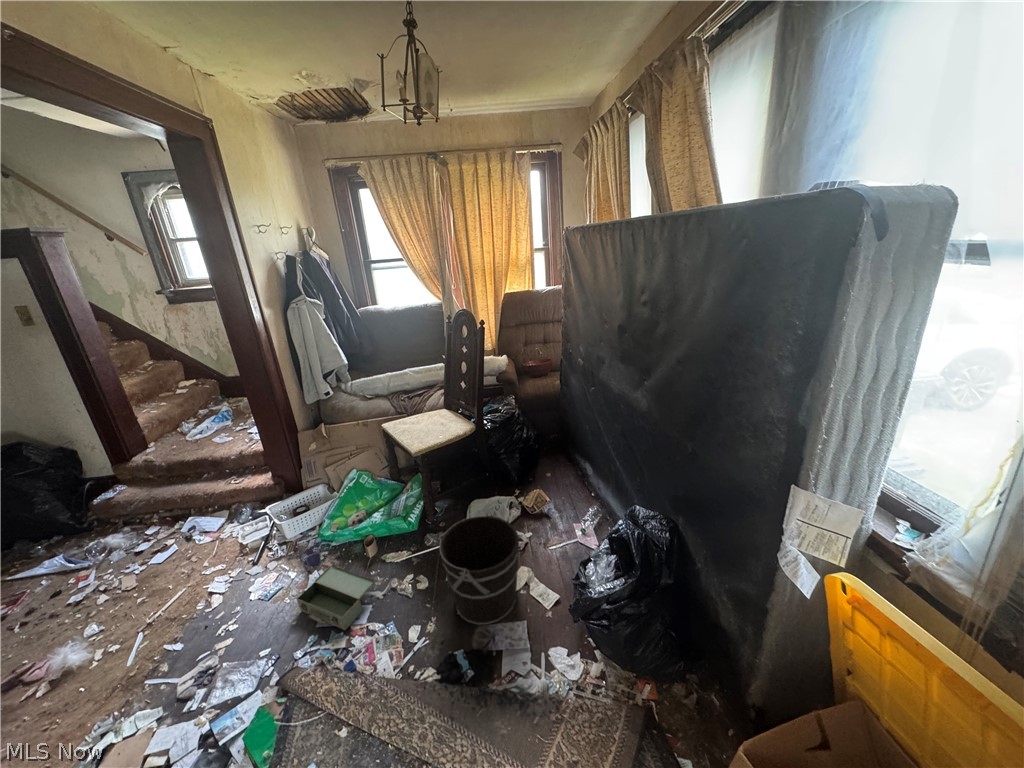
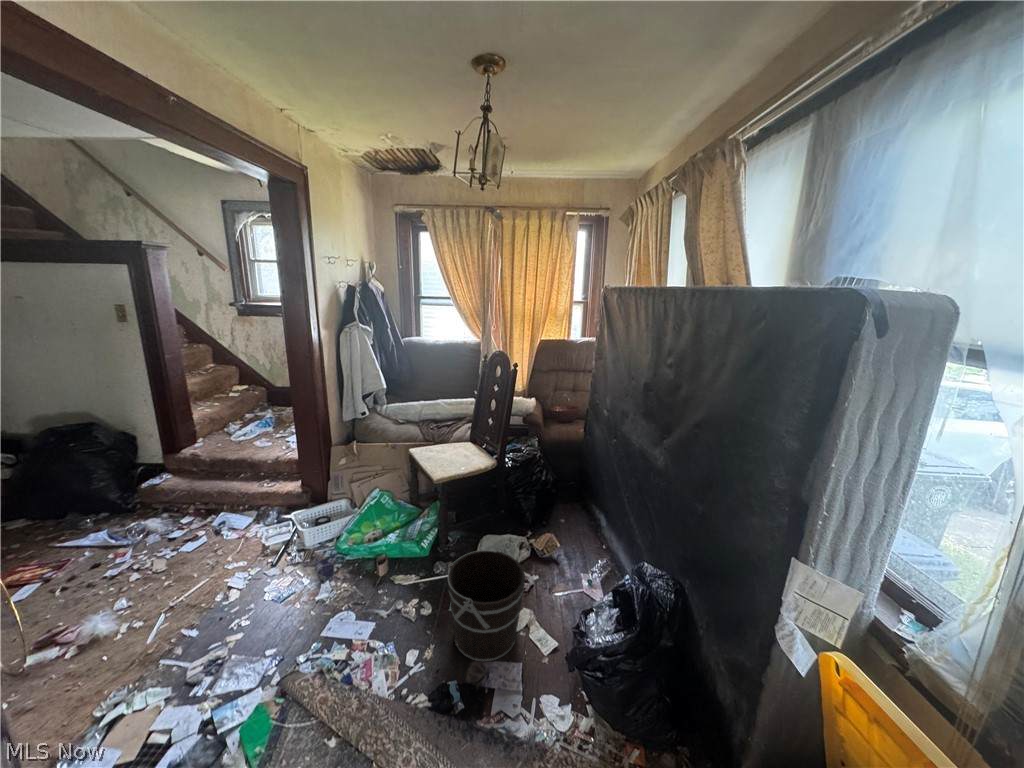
toolbox: present [297,566,375,630] -> none [307,579,381,644]

